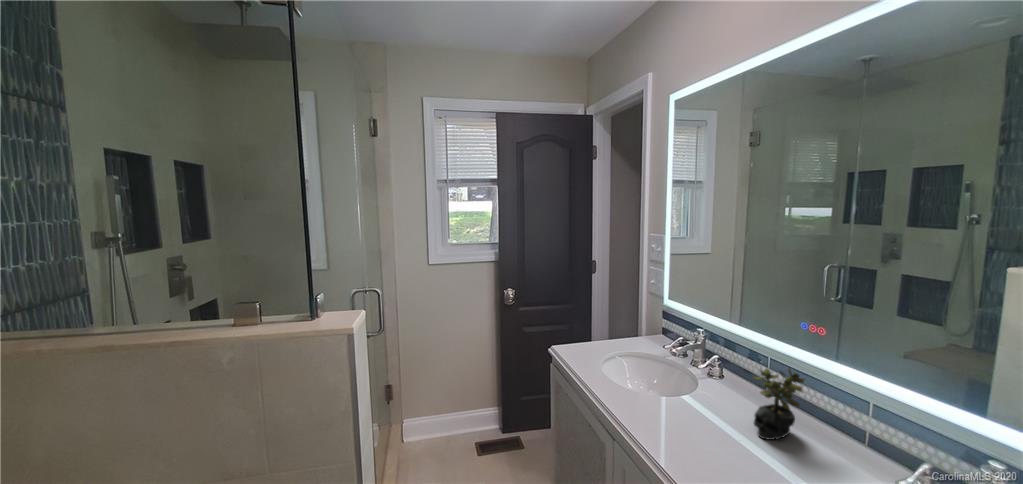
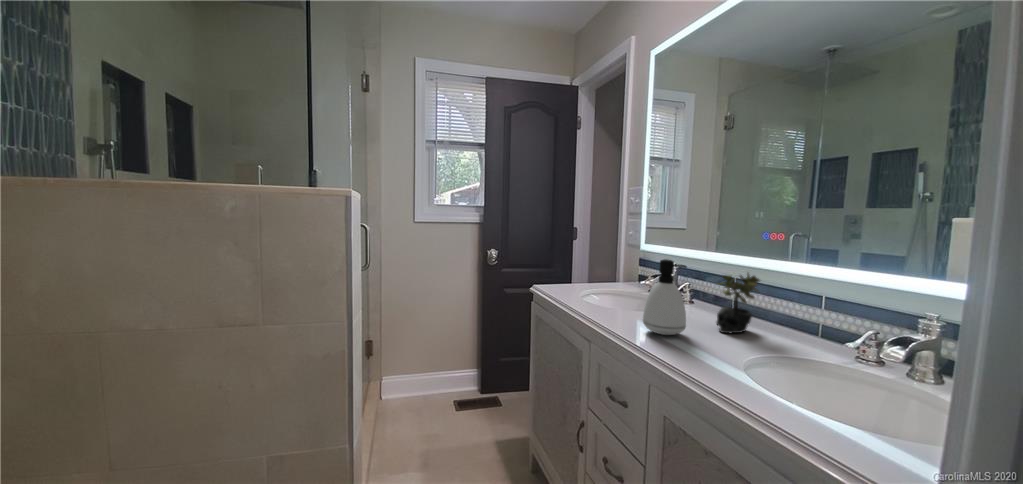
soap dispenser: none [671,360,721,447] -> present [643,259,687,335]

